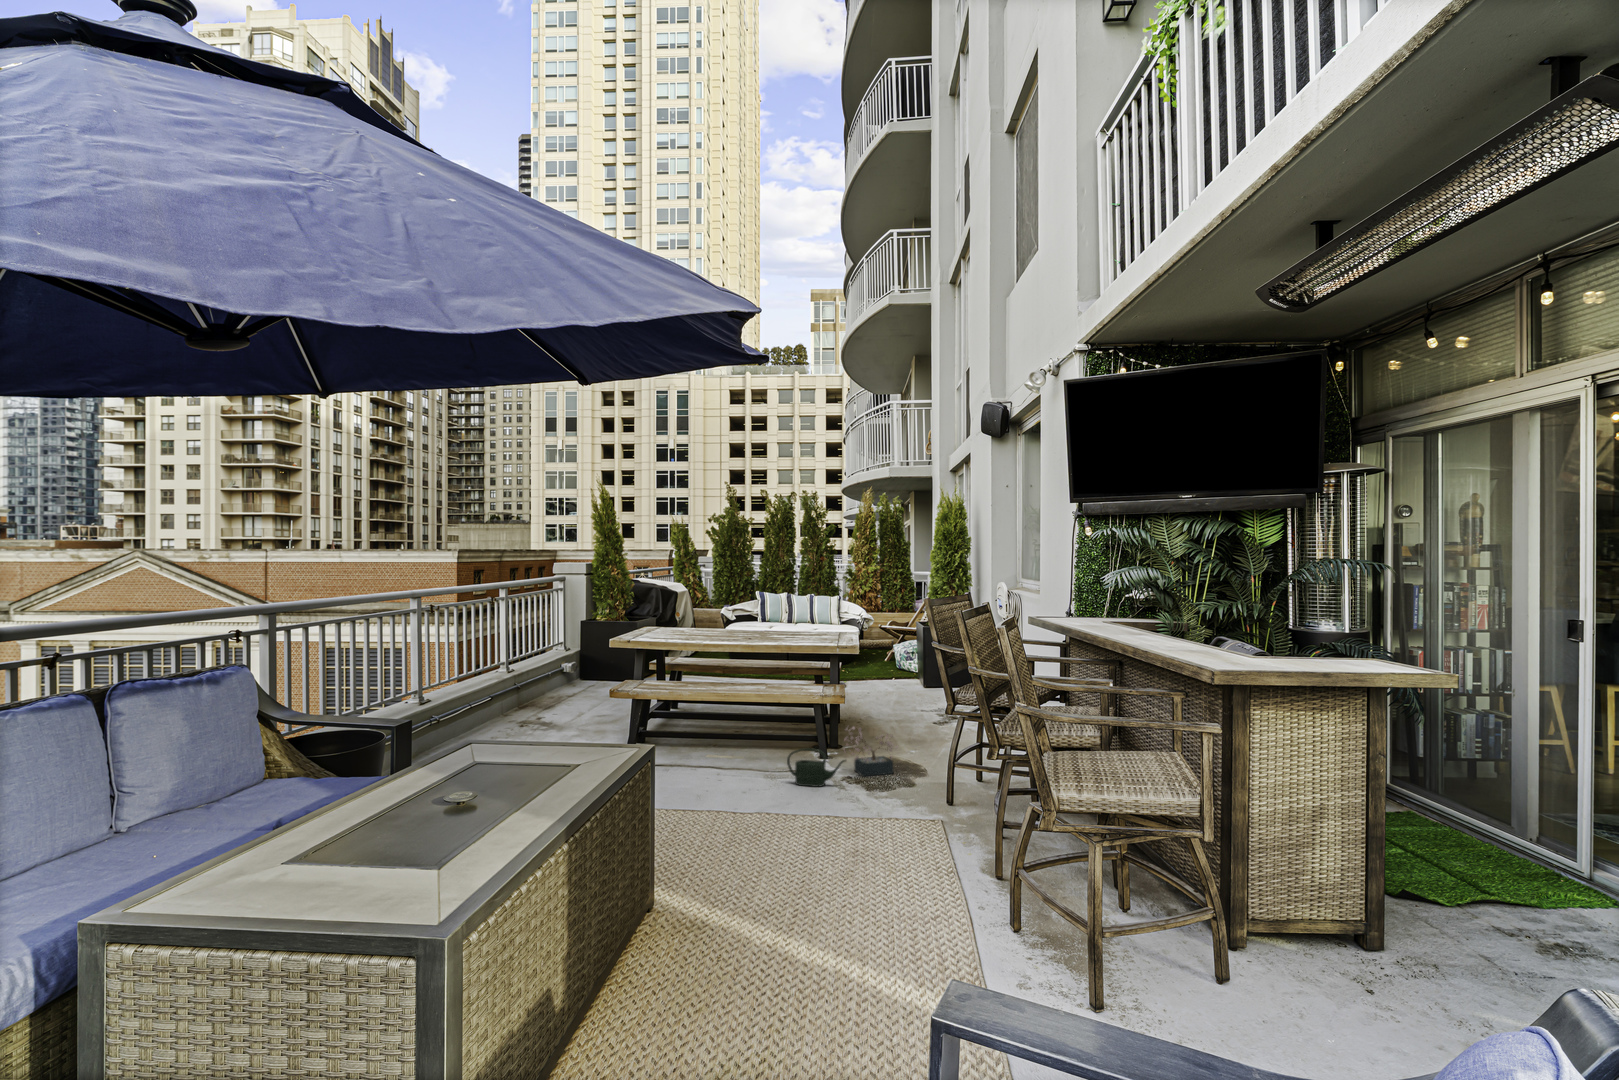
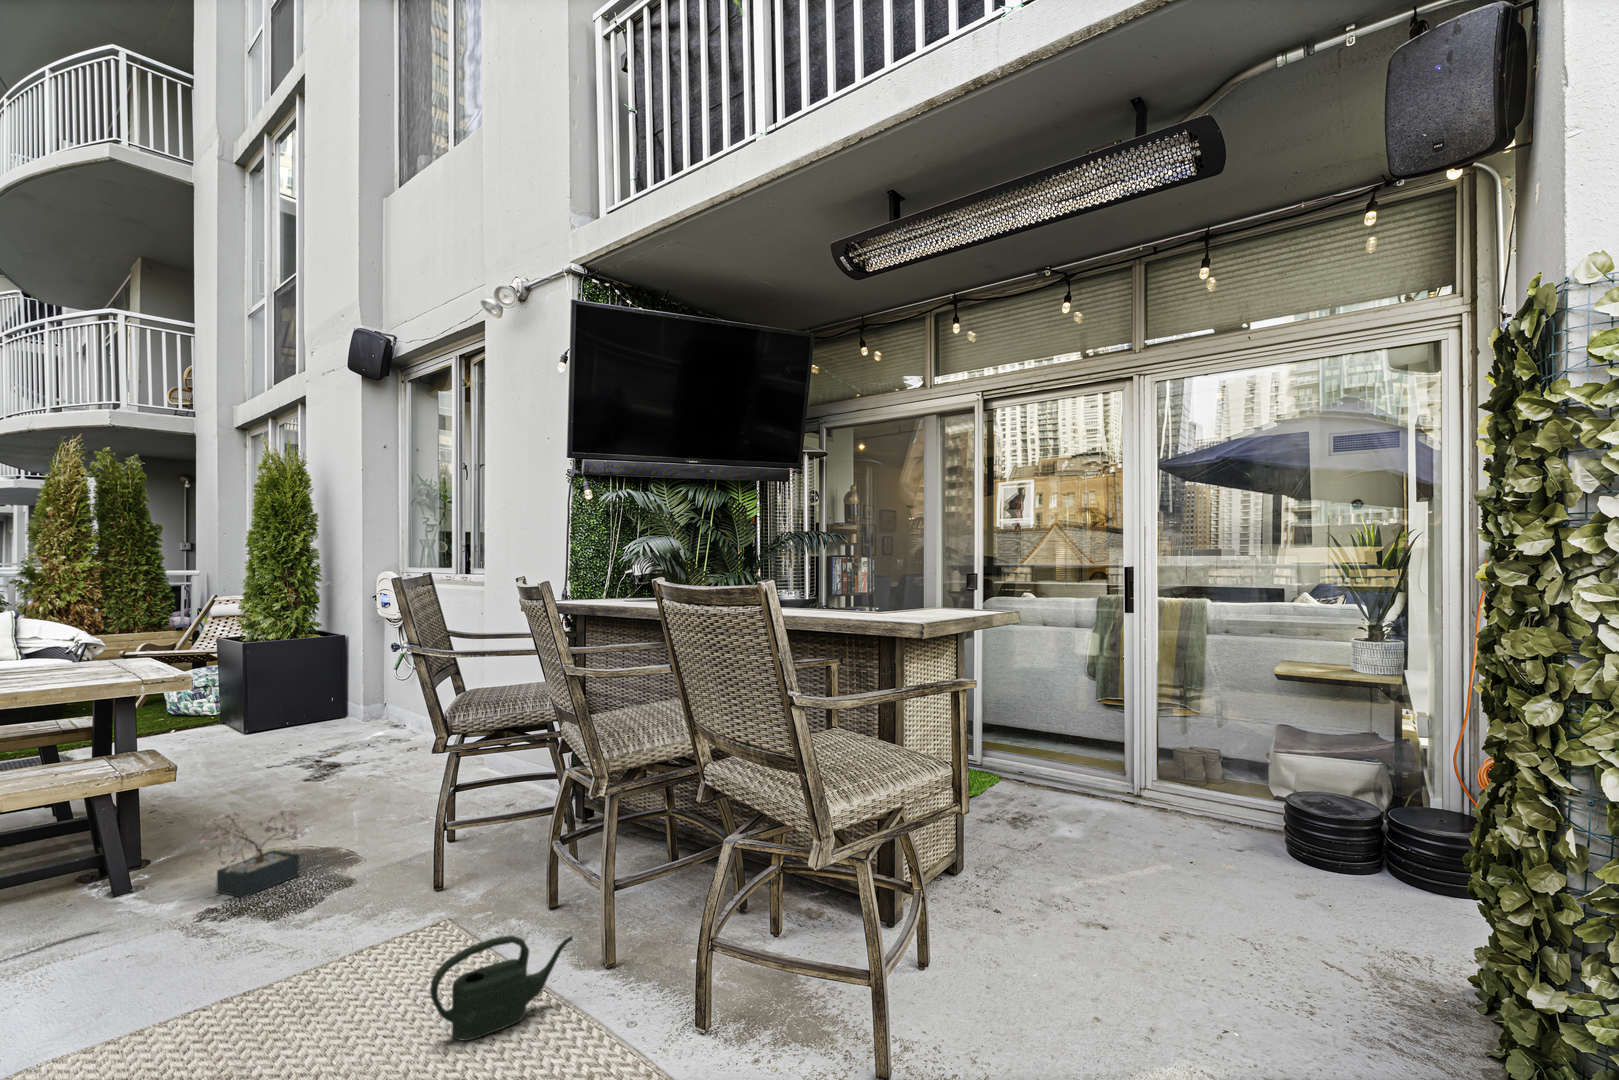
watering can: present [787,748,846,787] -> present [430,935,573,1041]

